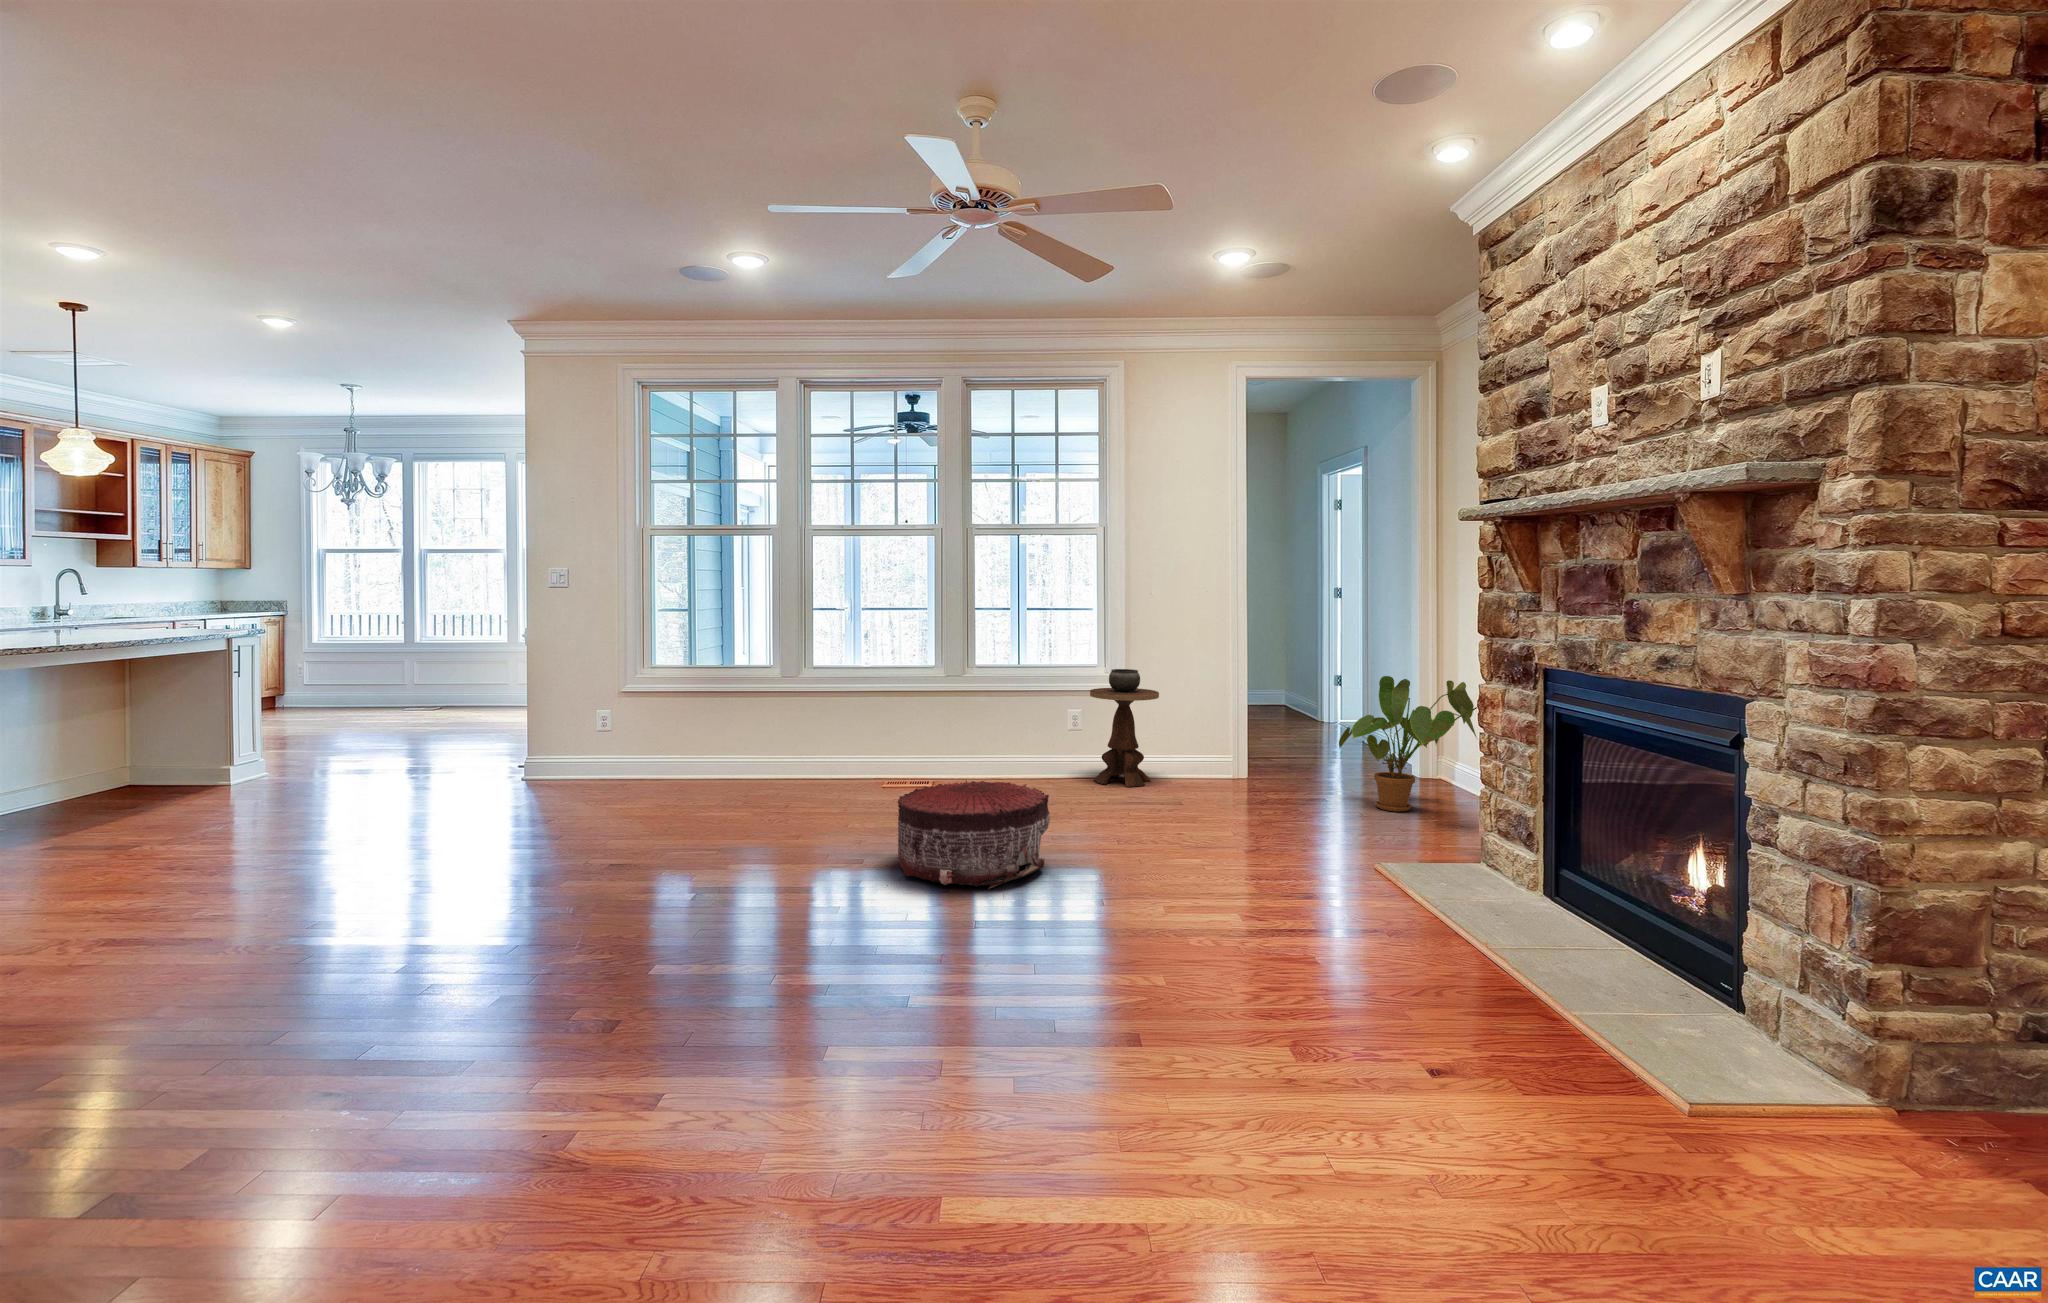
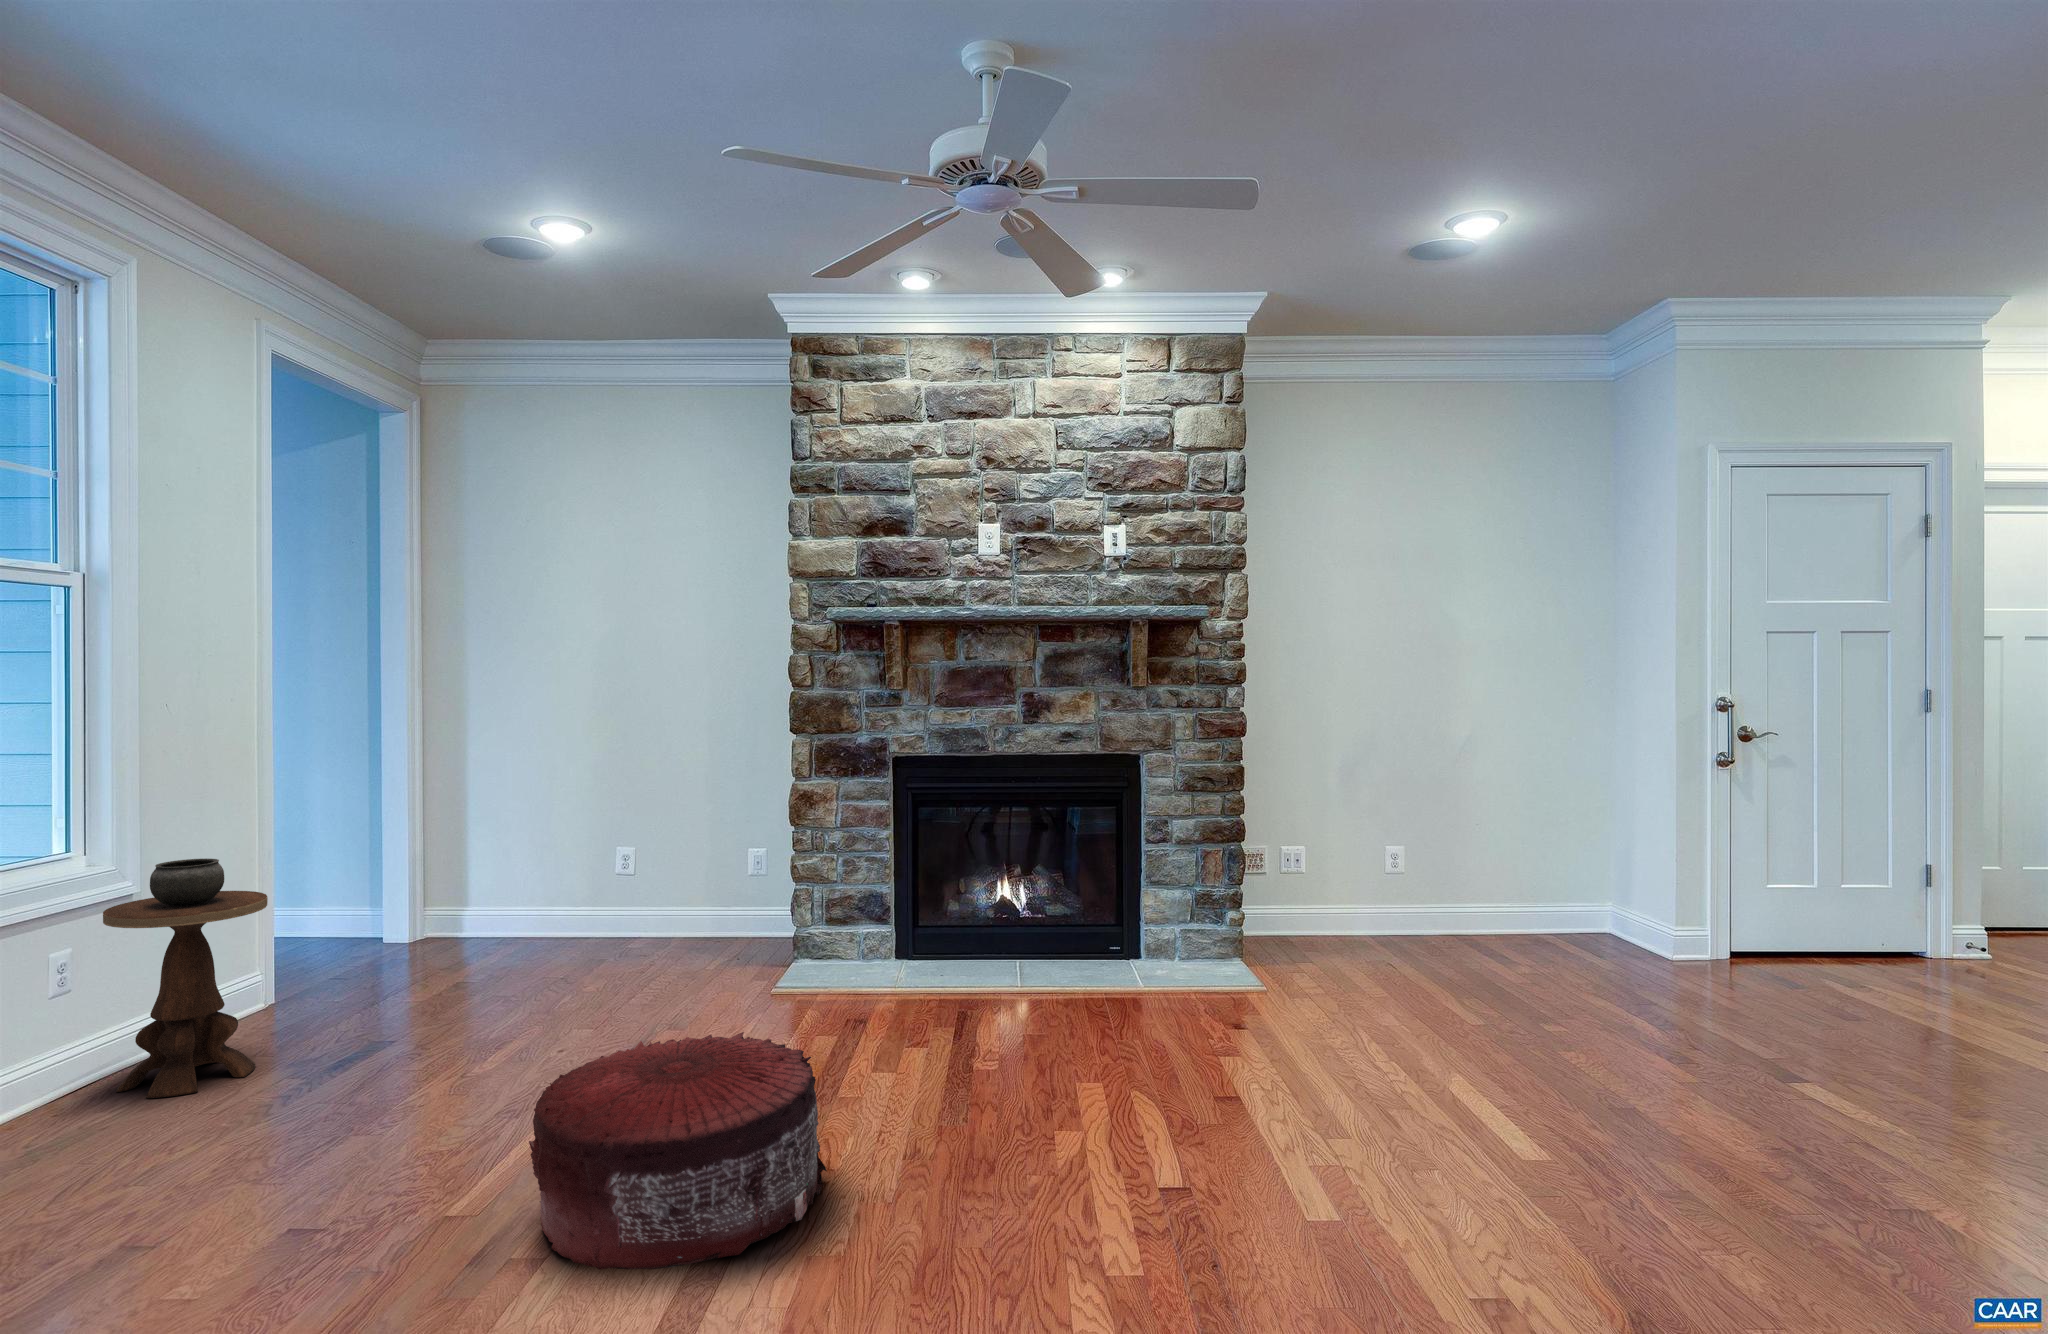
house plant: present [1339,676,1477,812] -> none [495,793,678,966]

